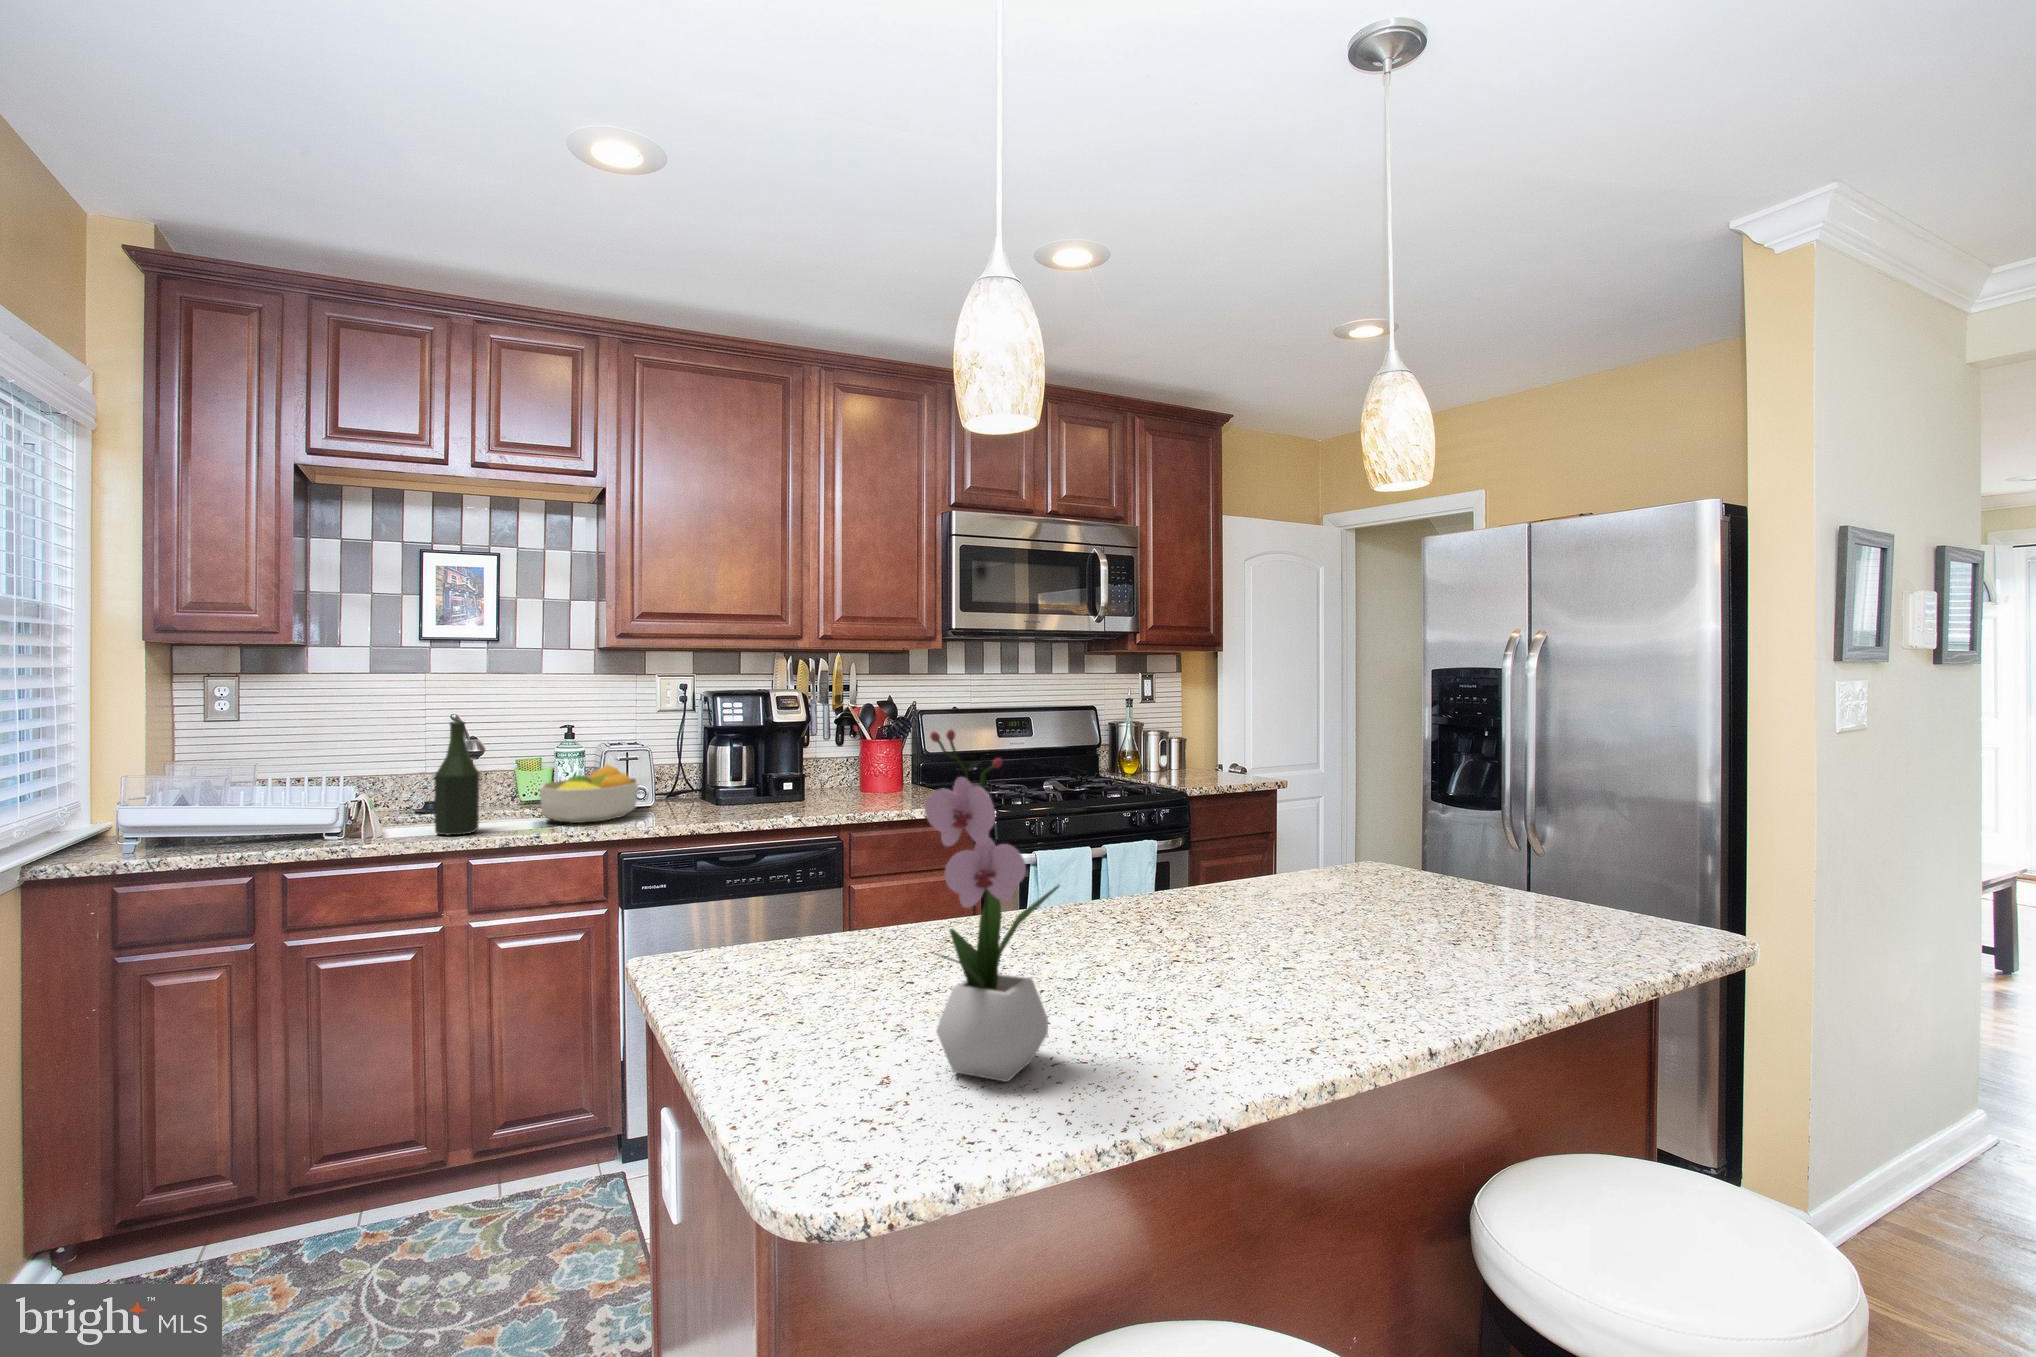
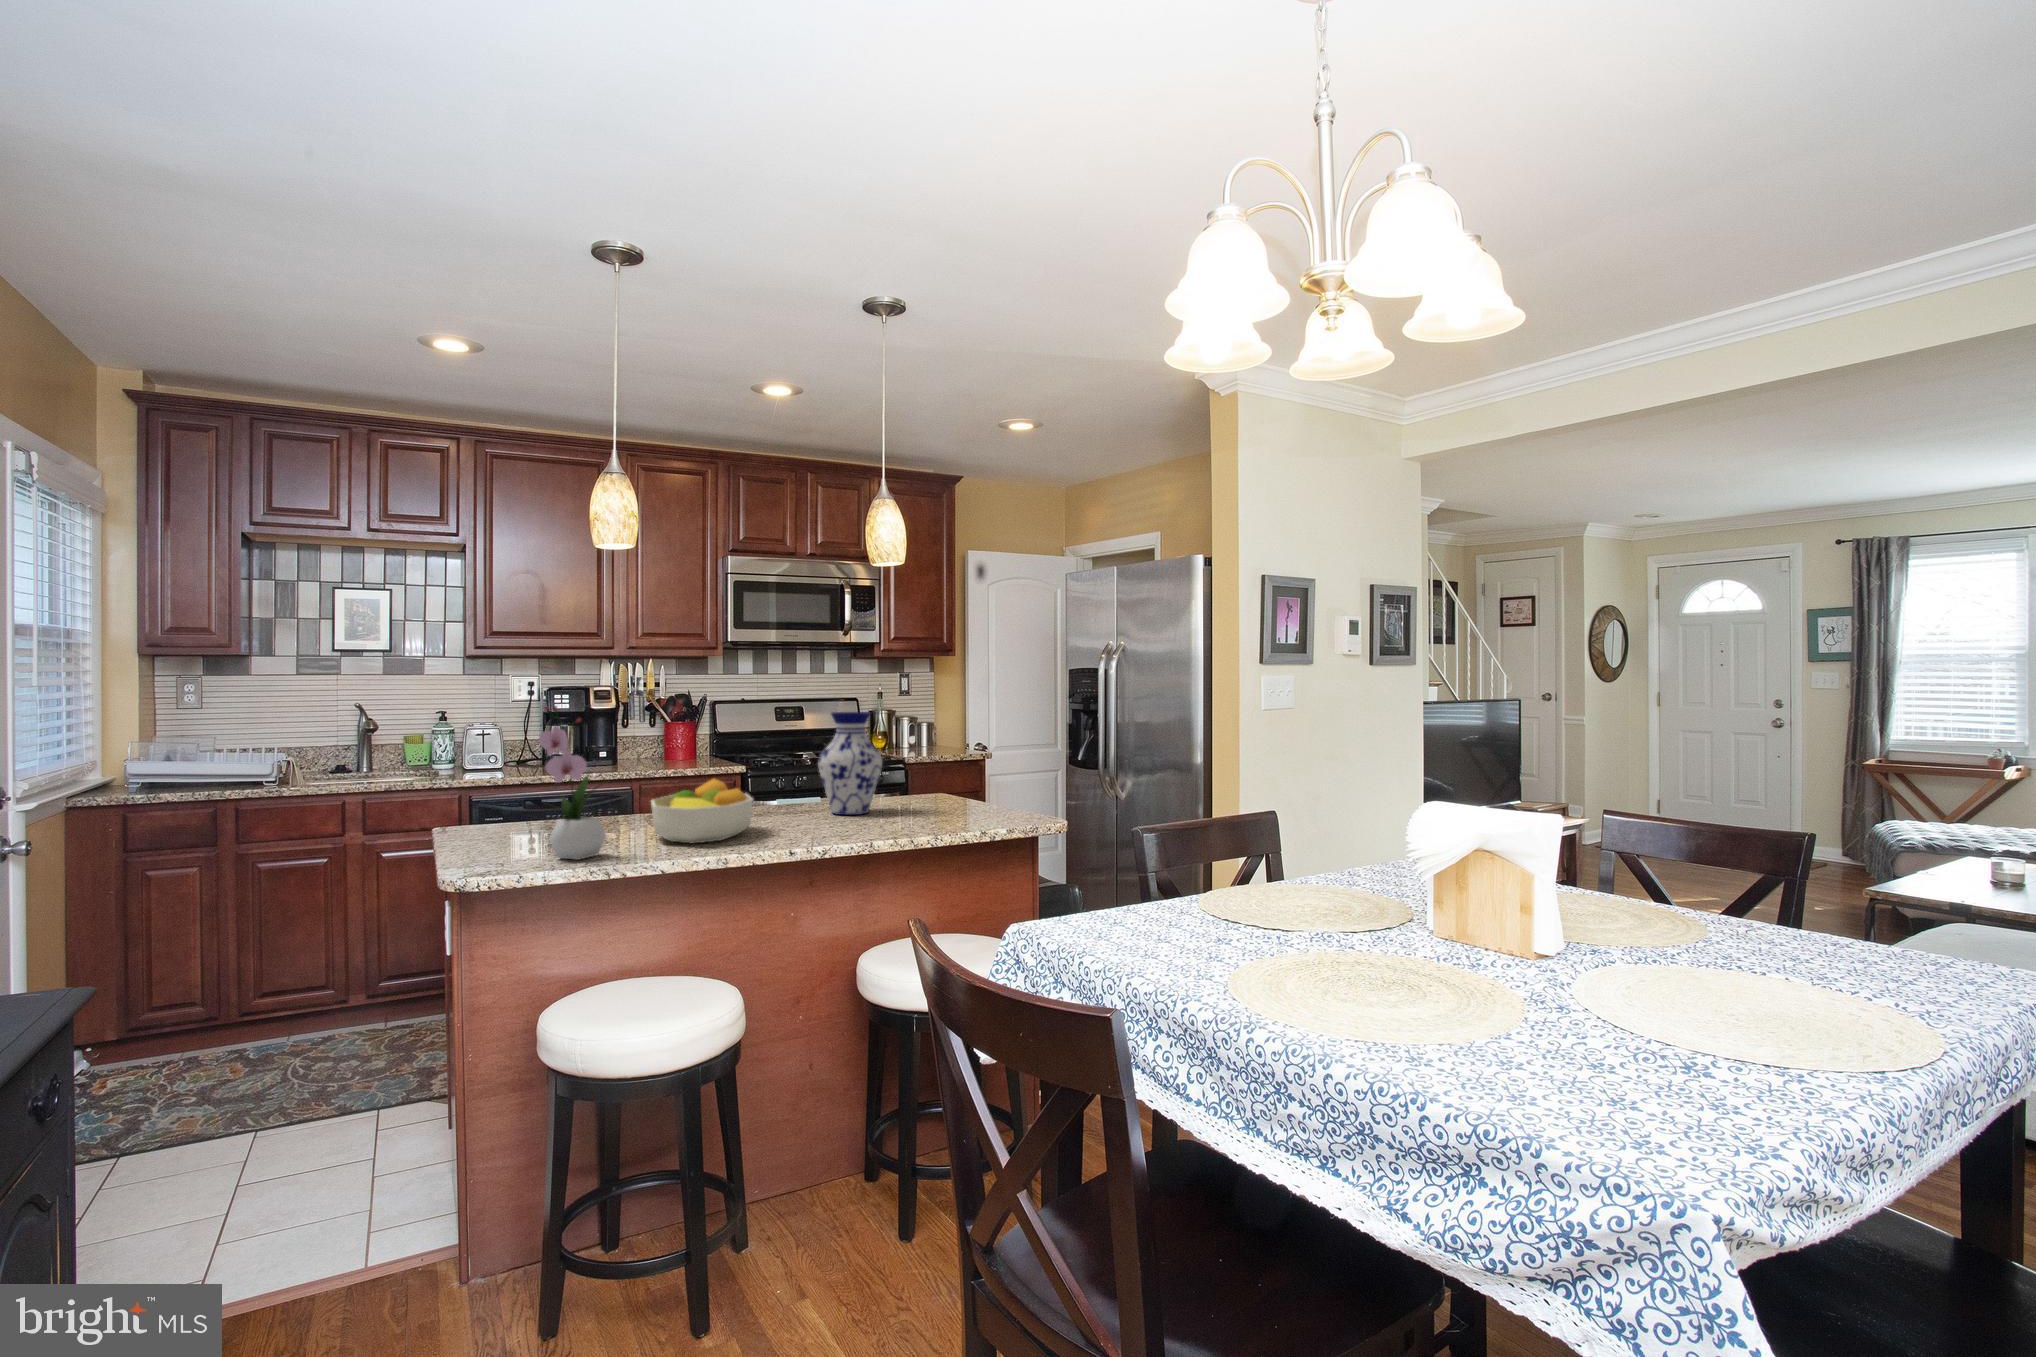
bottle: present [434,721,479,835] -> none [340,708,372,784]
vase: none [1270,734,1387,922] -> present [818,712,882,815]
fruit bowl: present [539,765,639,823] -> present [651,779,753,843]

